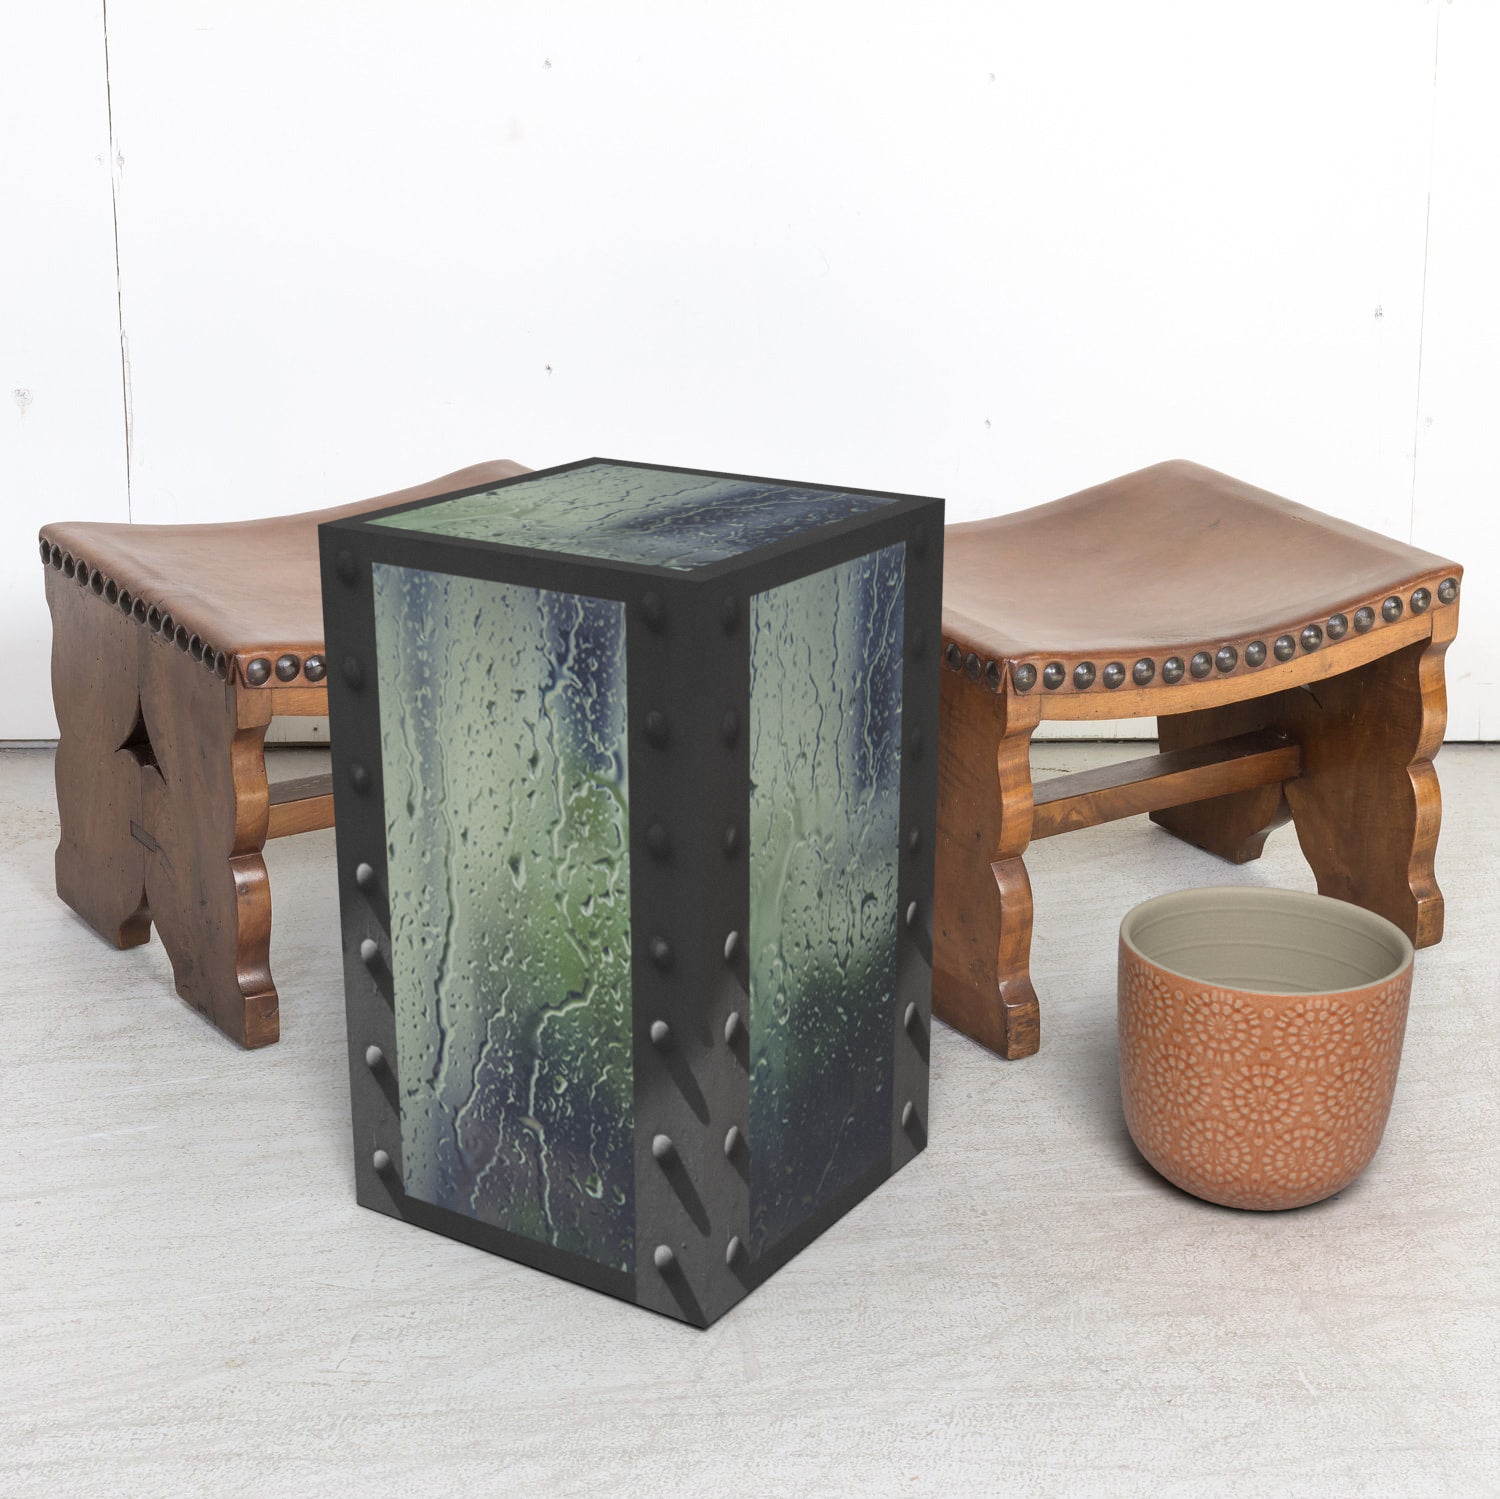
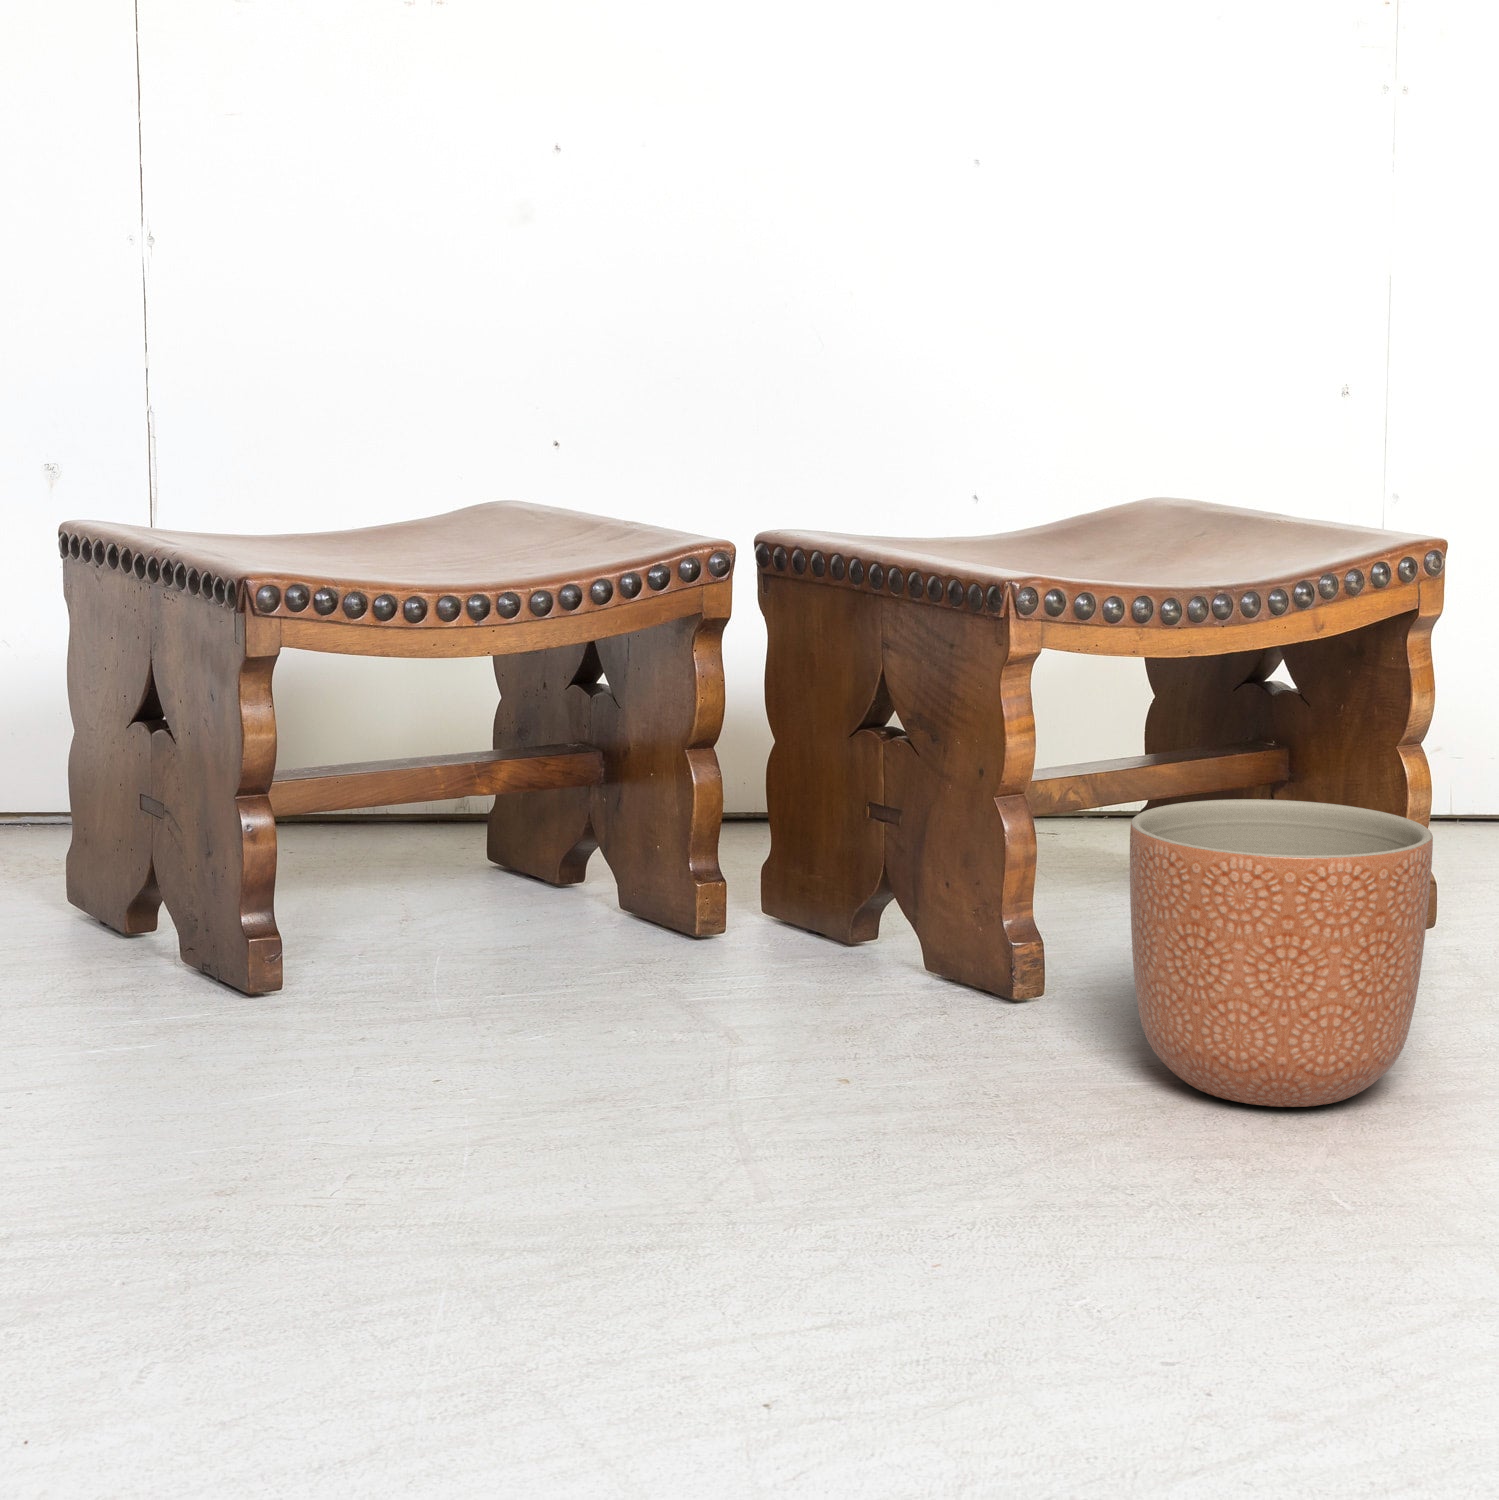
storage box: present [318,457,945,1328] -> none [324,375,947,1196]

